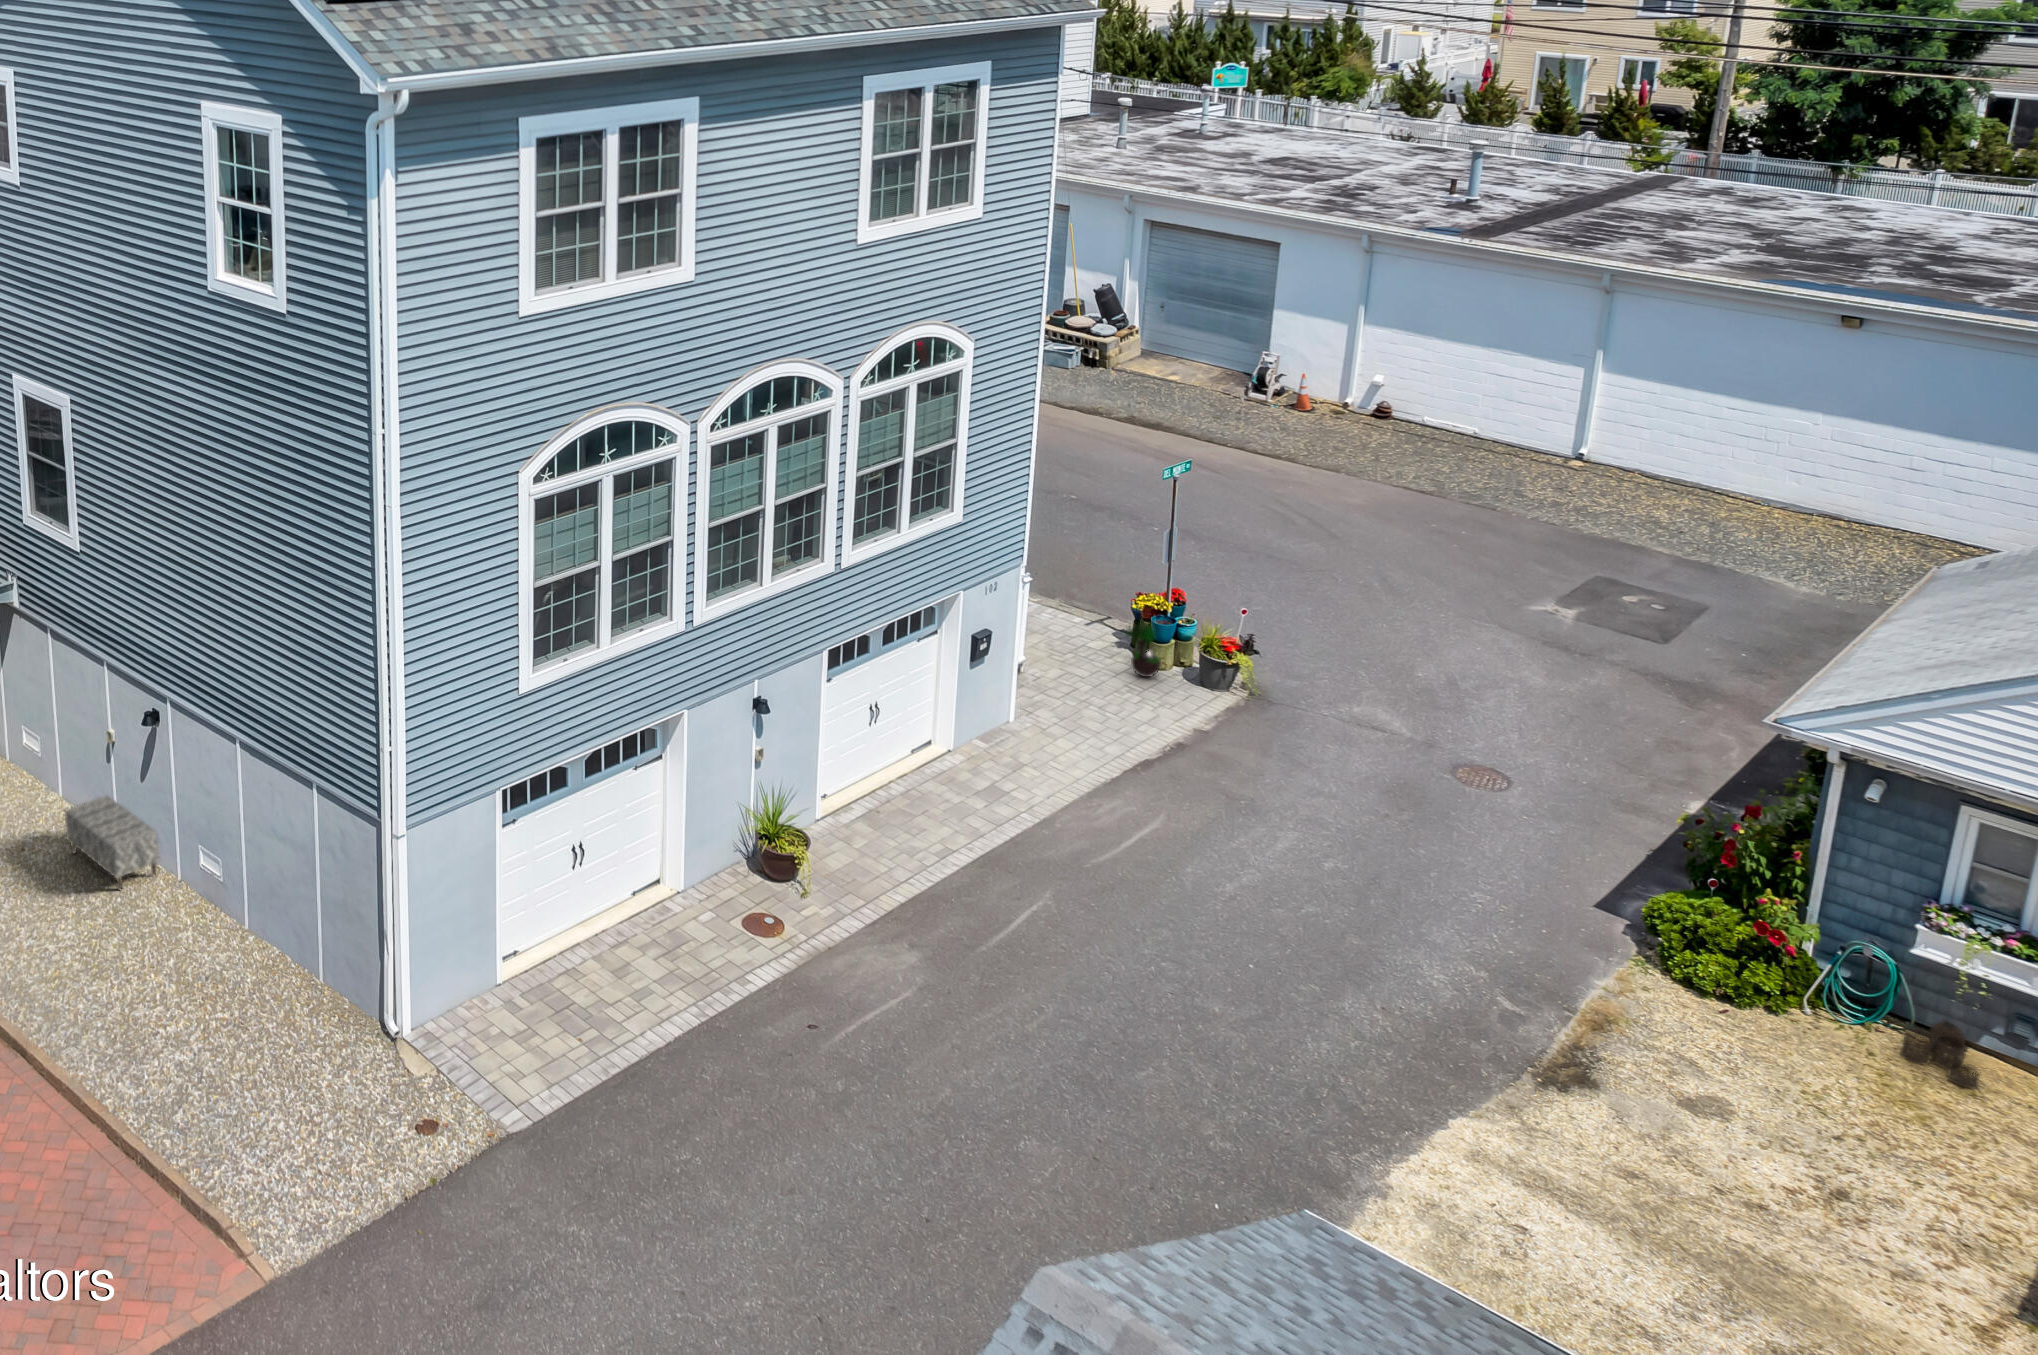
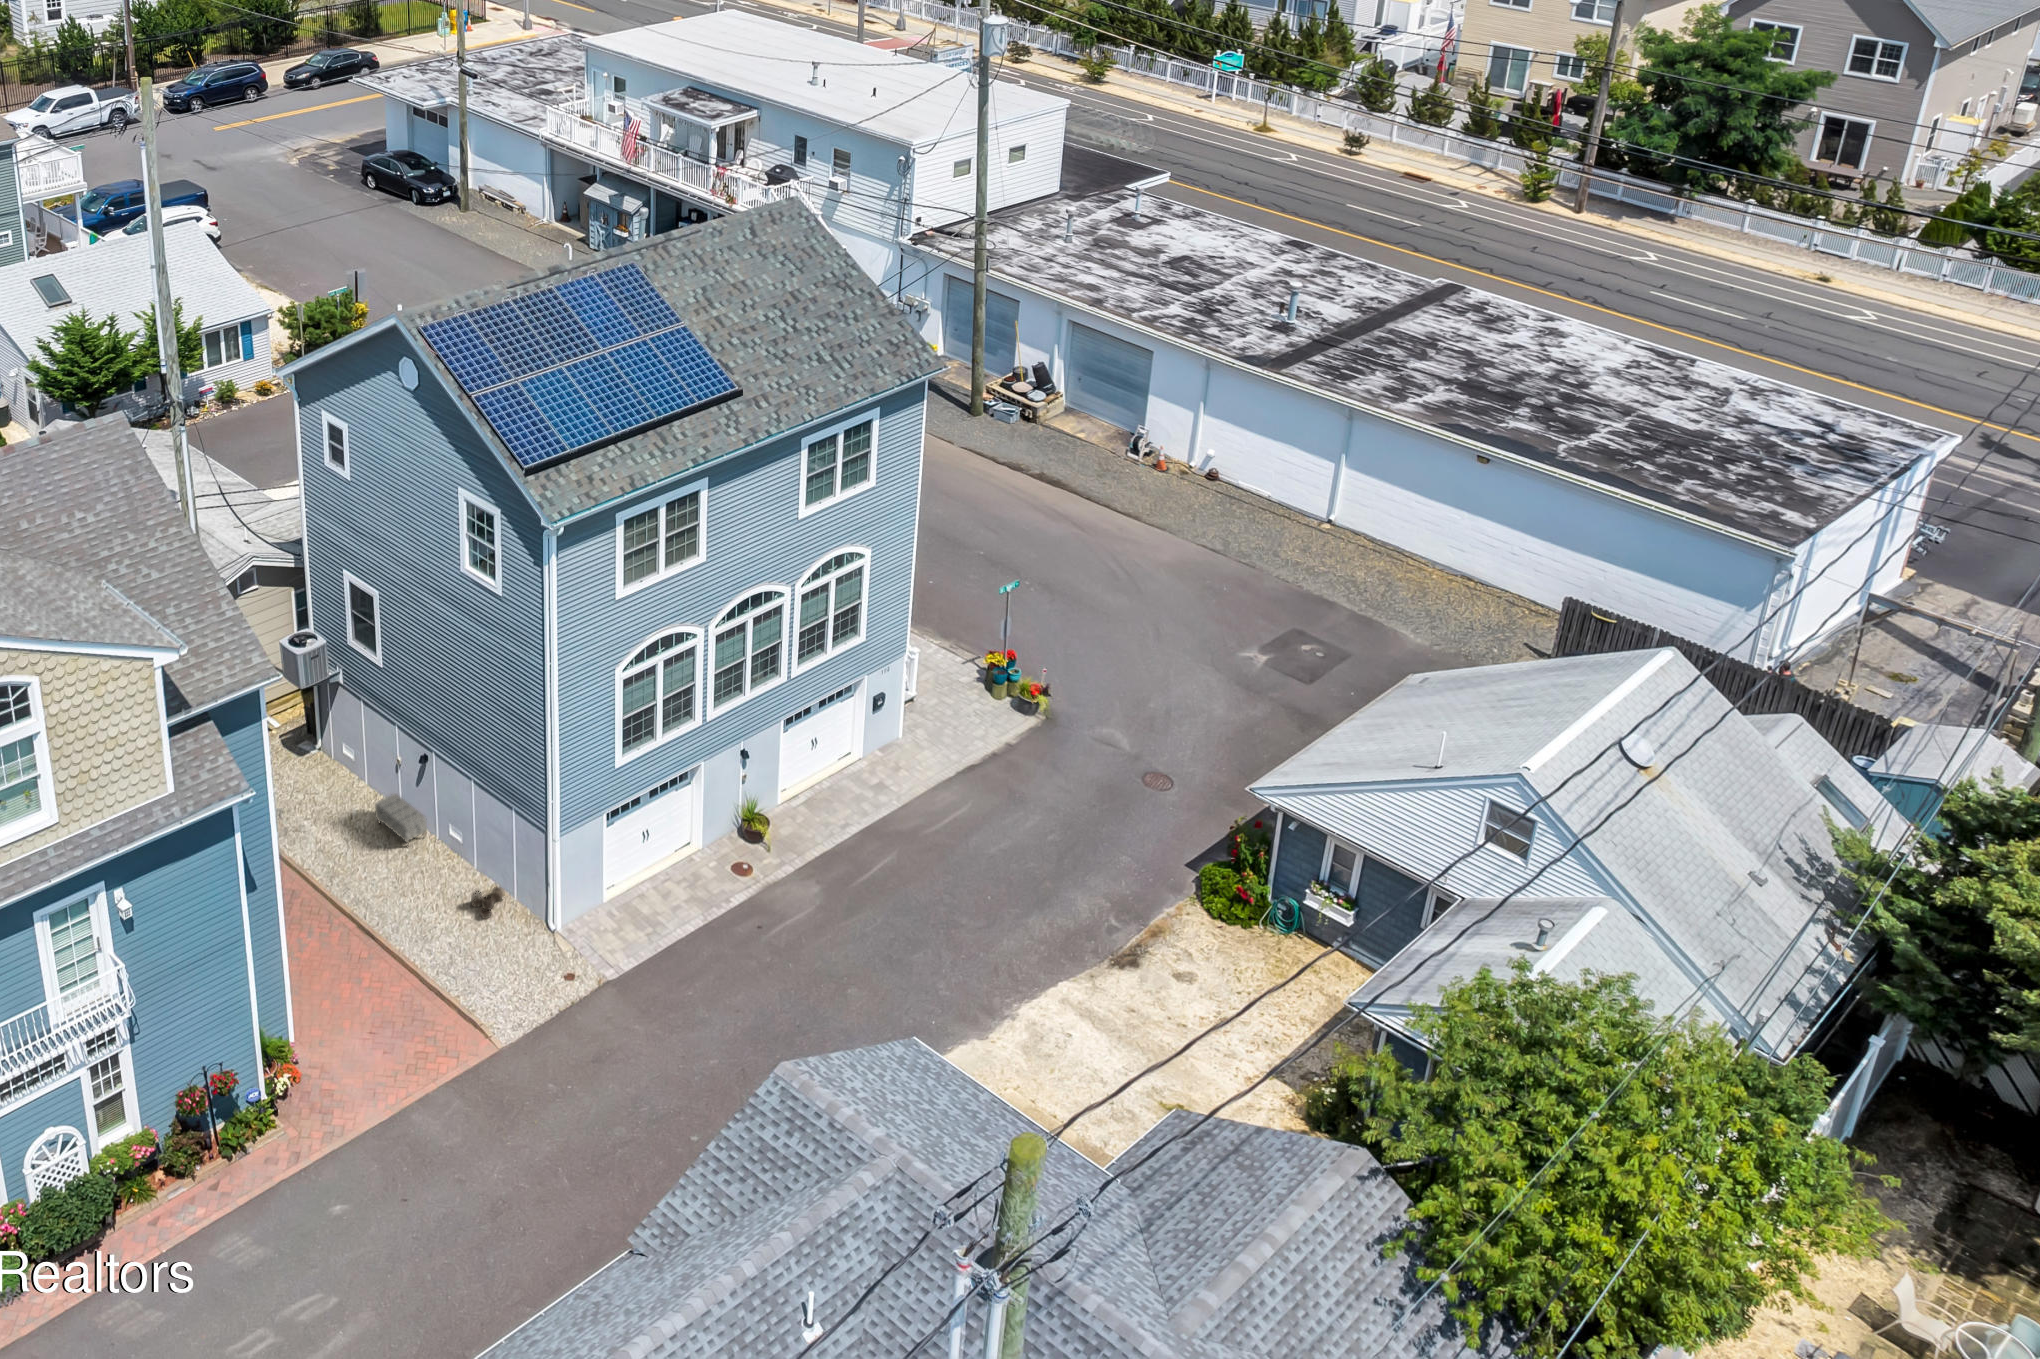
potted tree: present [1125,620,1161,677] -> none [972,672,997,707]
woven basket: present [1901,1021,1979,1088] -> present [471,887,505,918]

